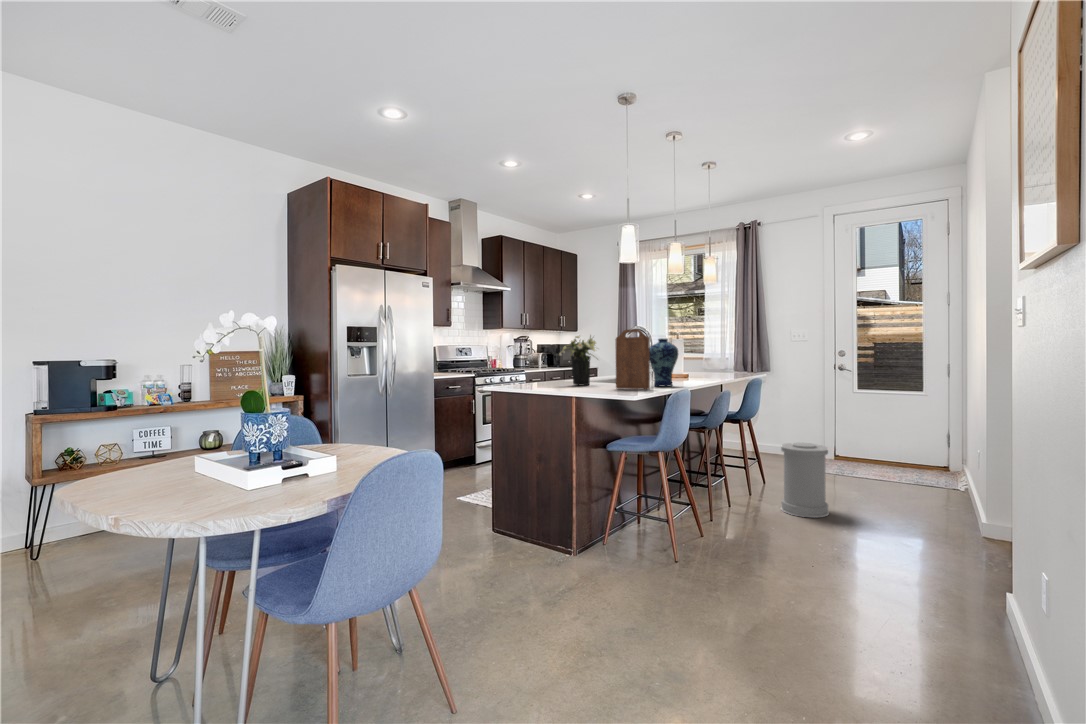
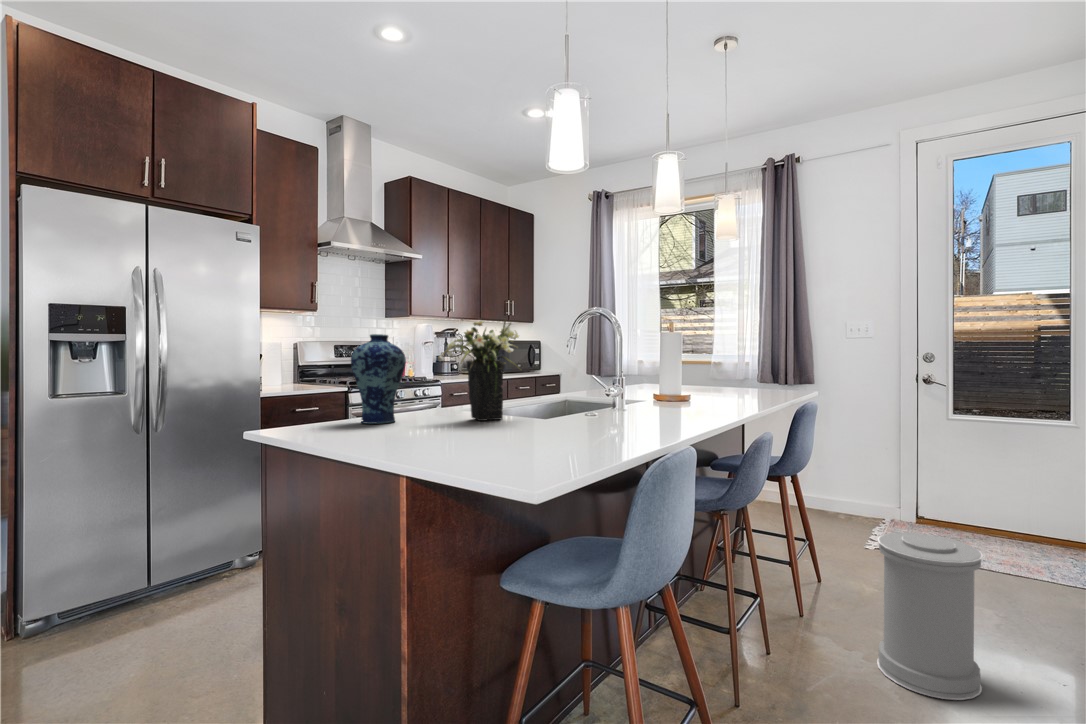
cutting board: present [615,329,650,389] -> none [537,302,614,443]
vase: present [649,339,678,386] -> present [351,334,406,424]

